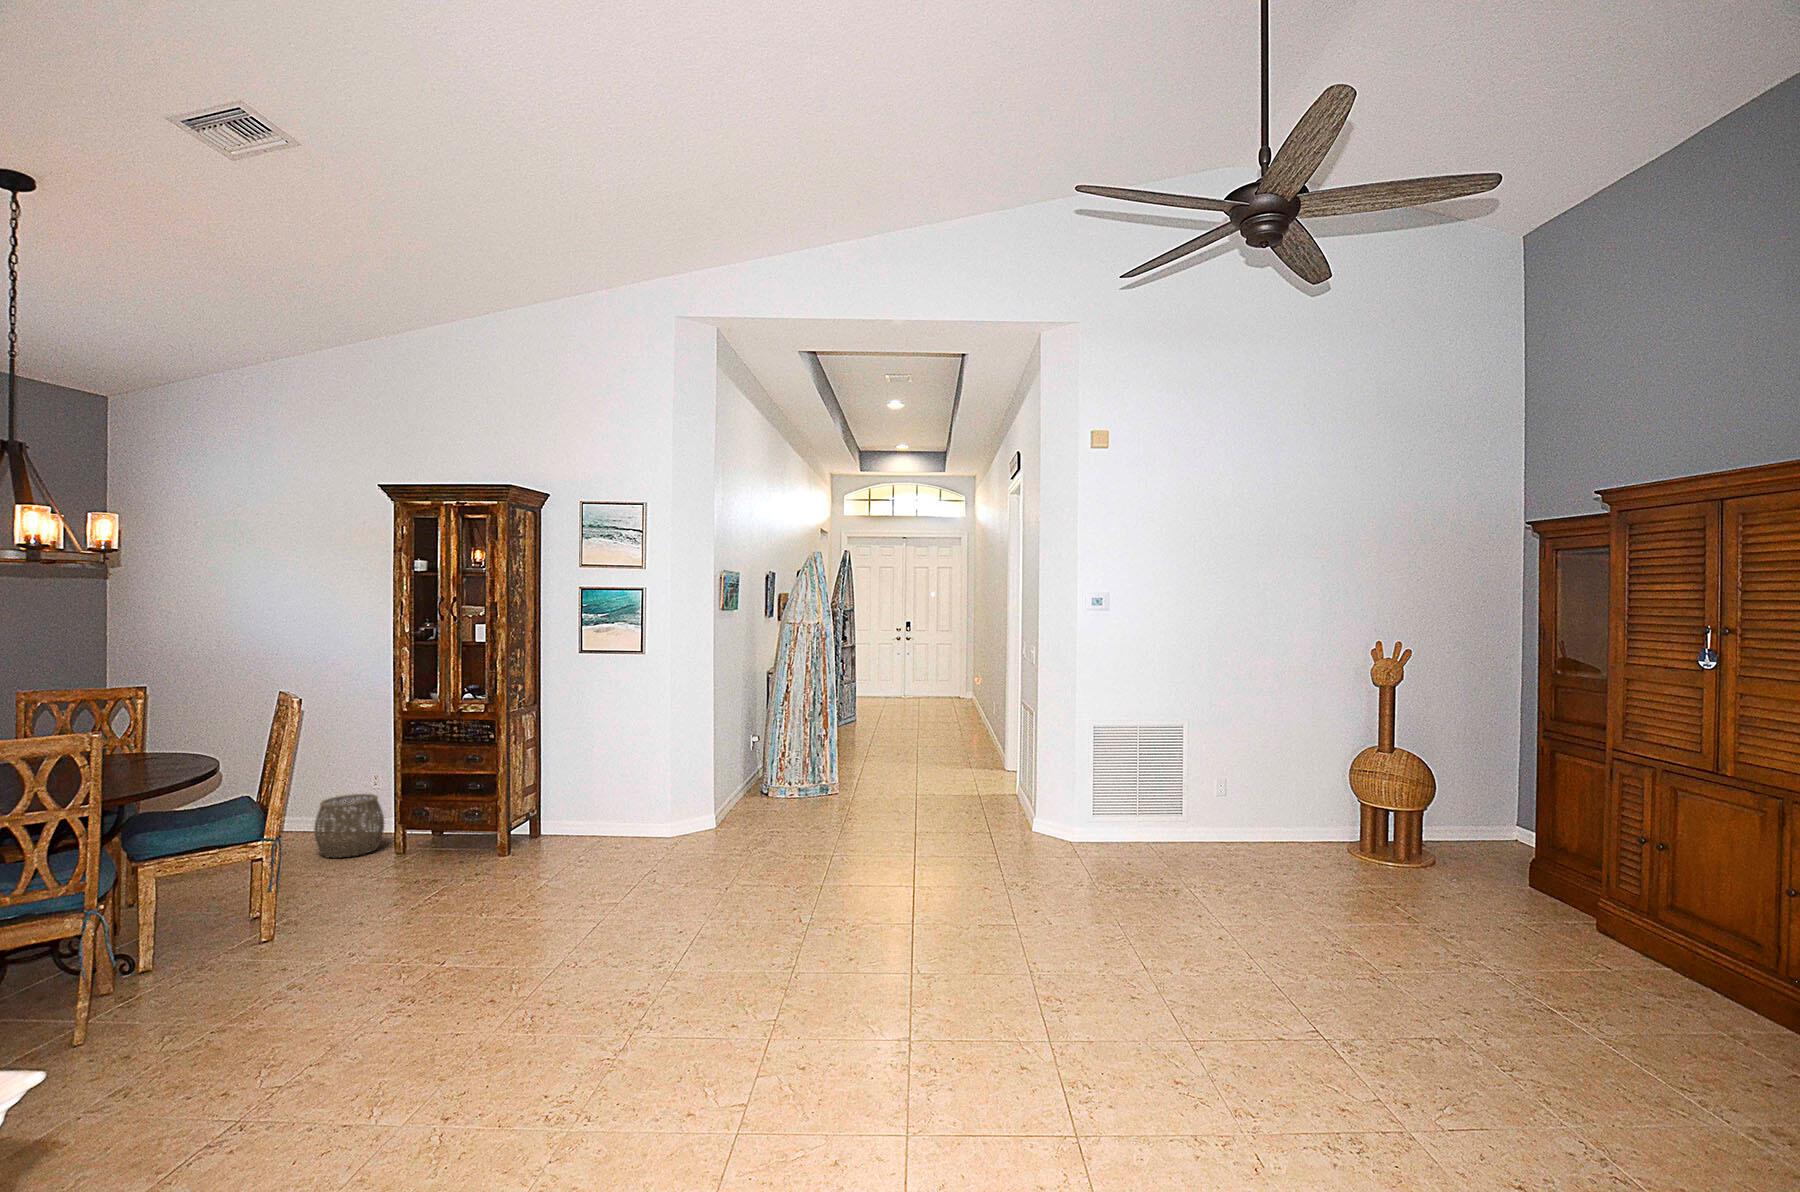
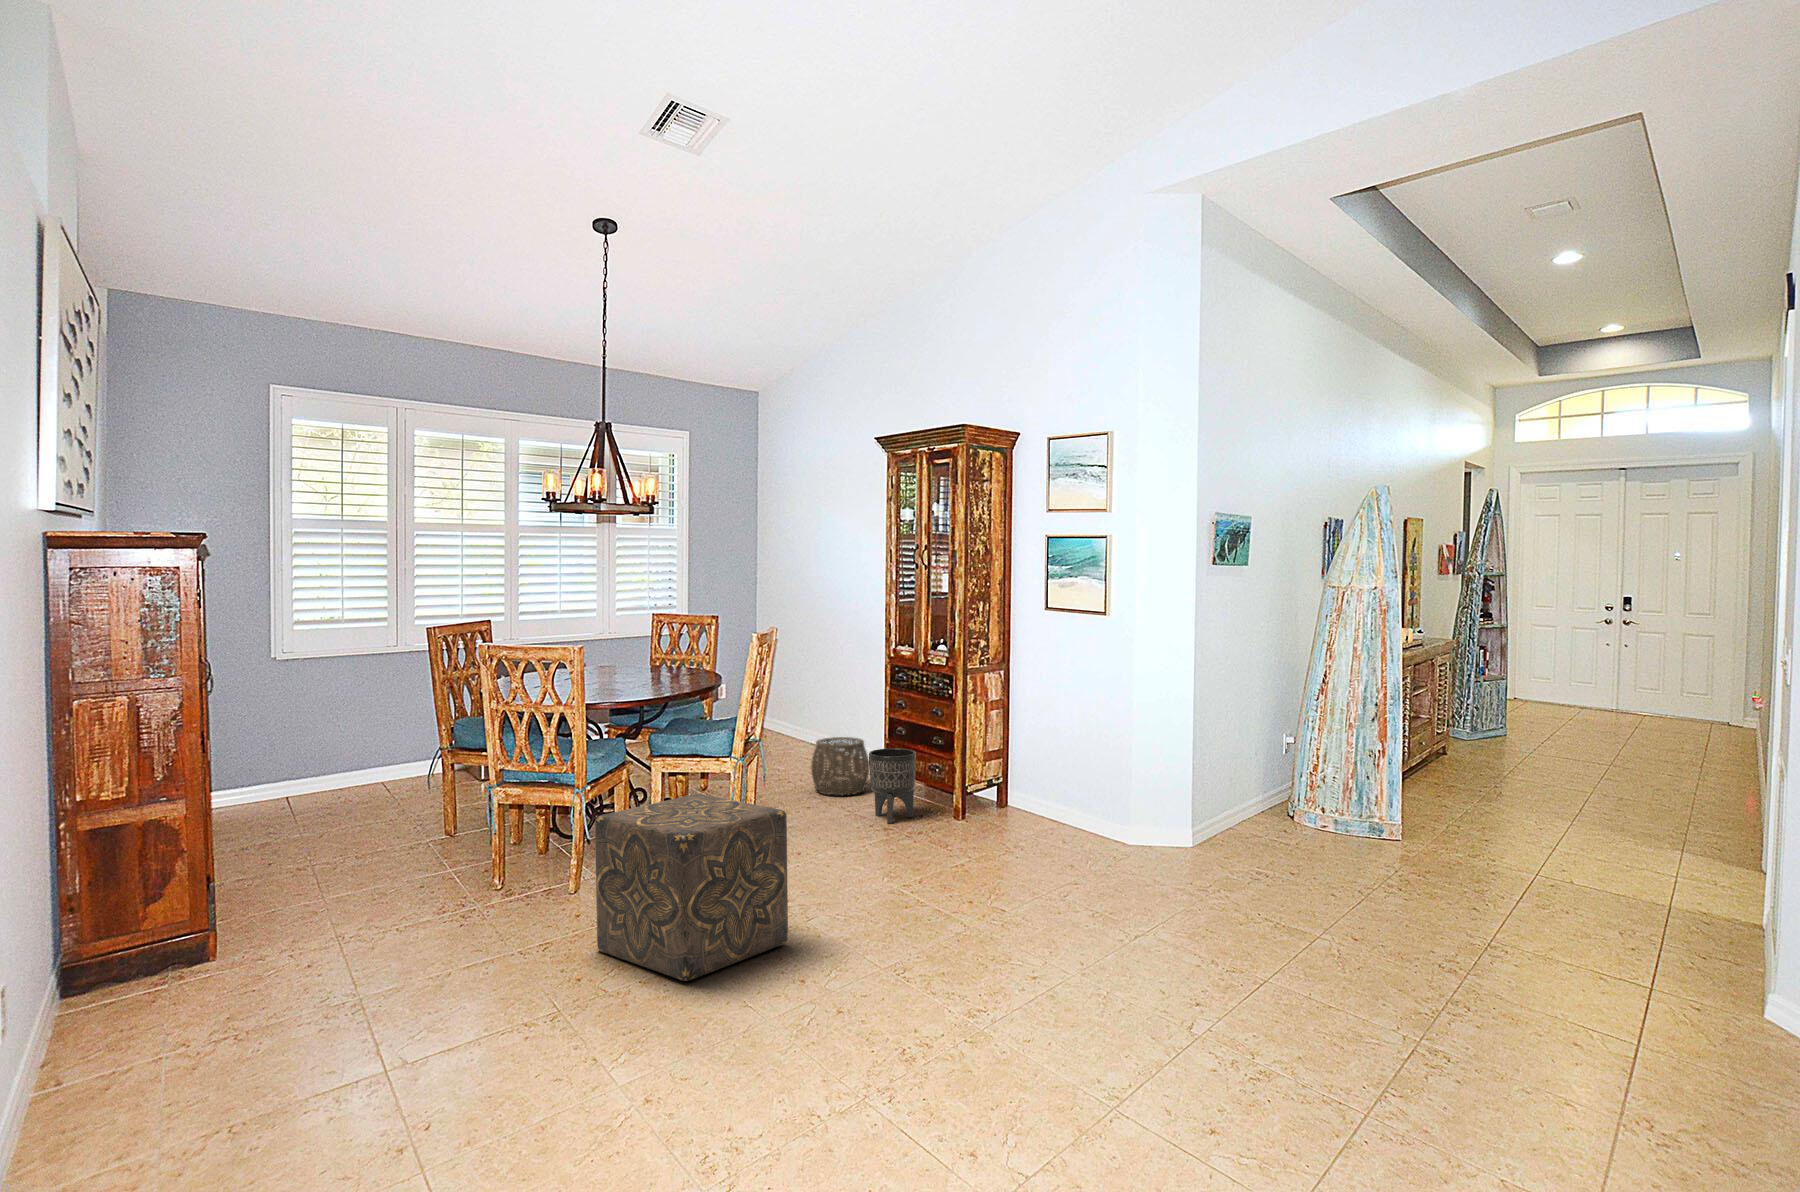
planter: none [405,798,457,876] -> present [869,748,916,823]
ottoman: none [166,883,420,1101] -> present [595,794,788,981]

